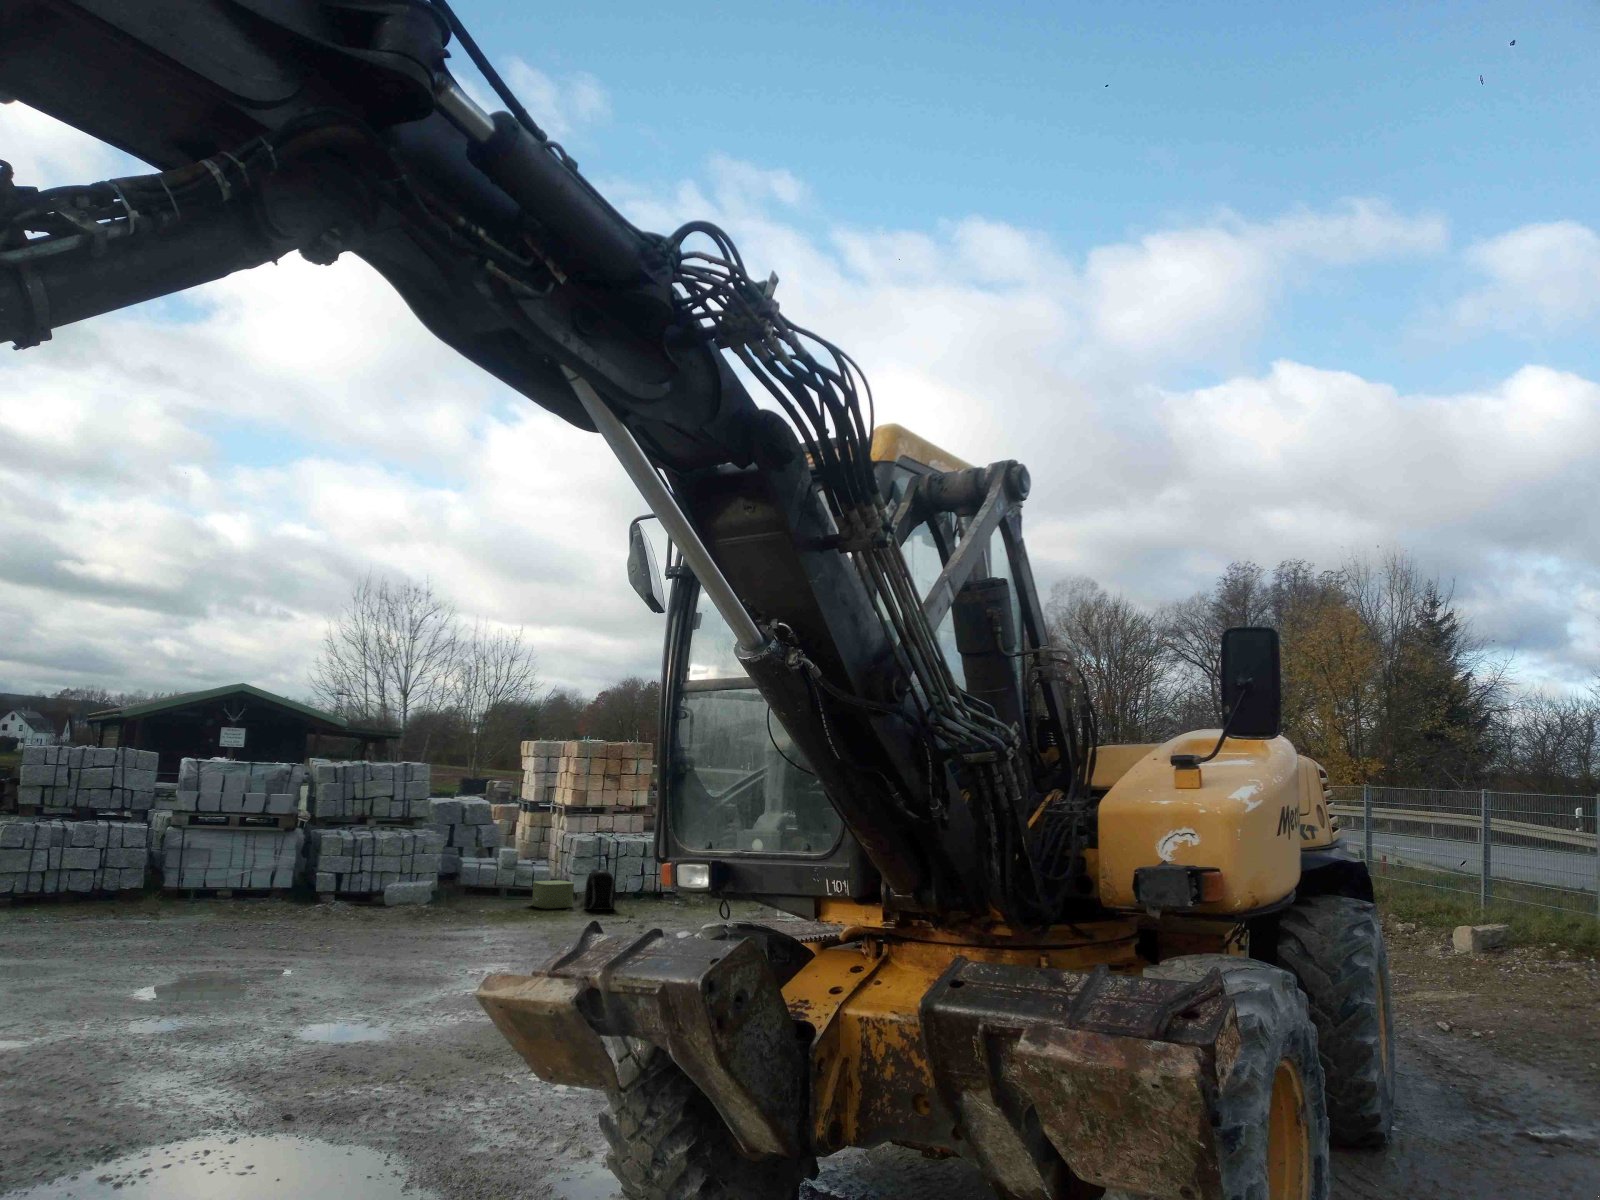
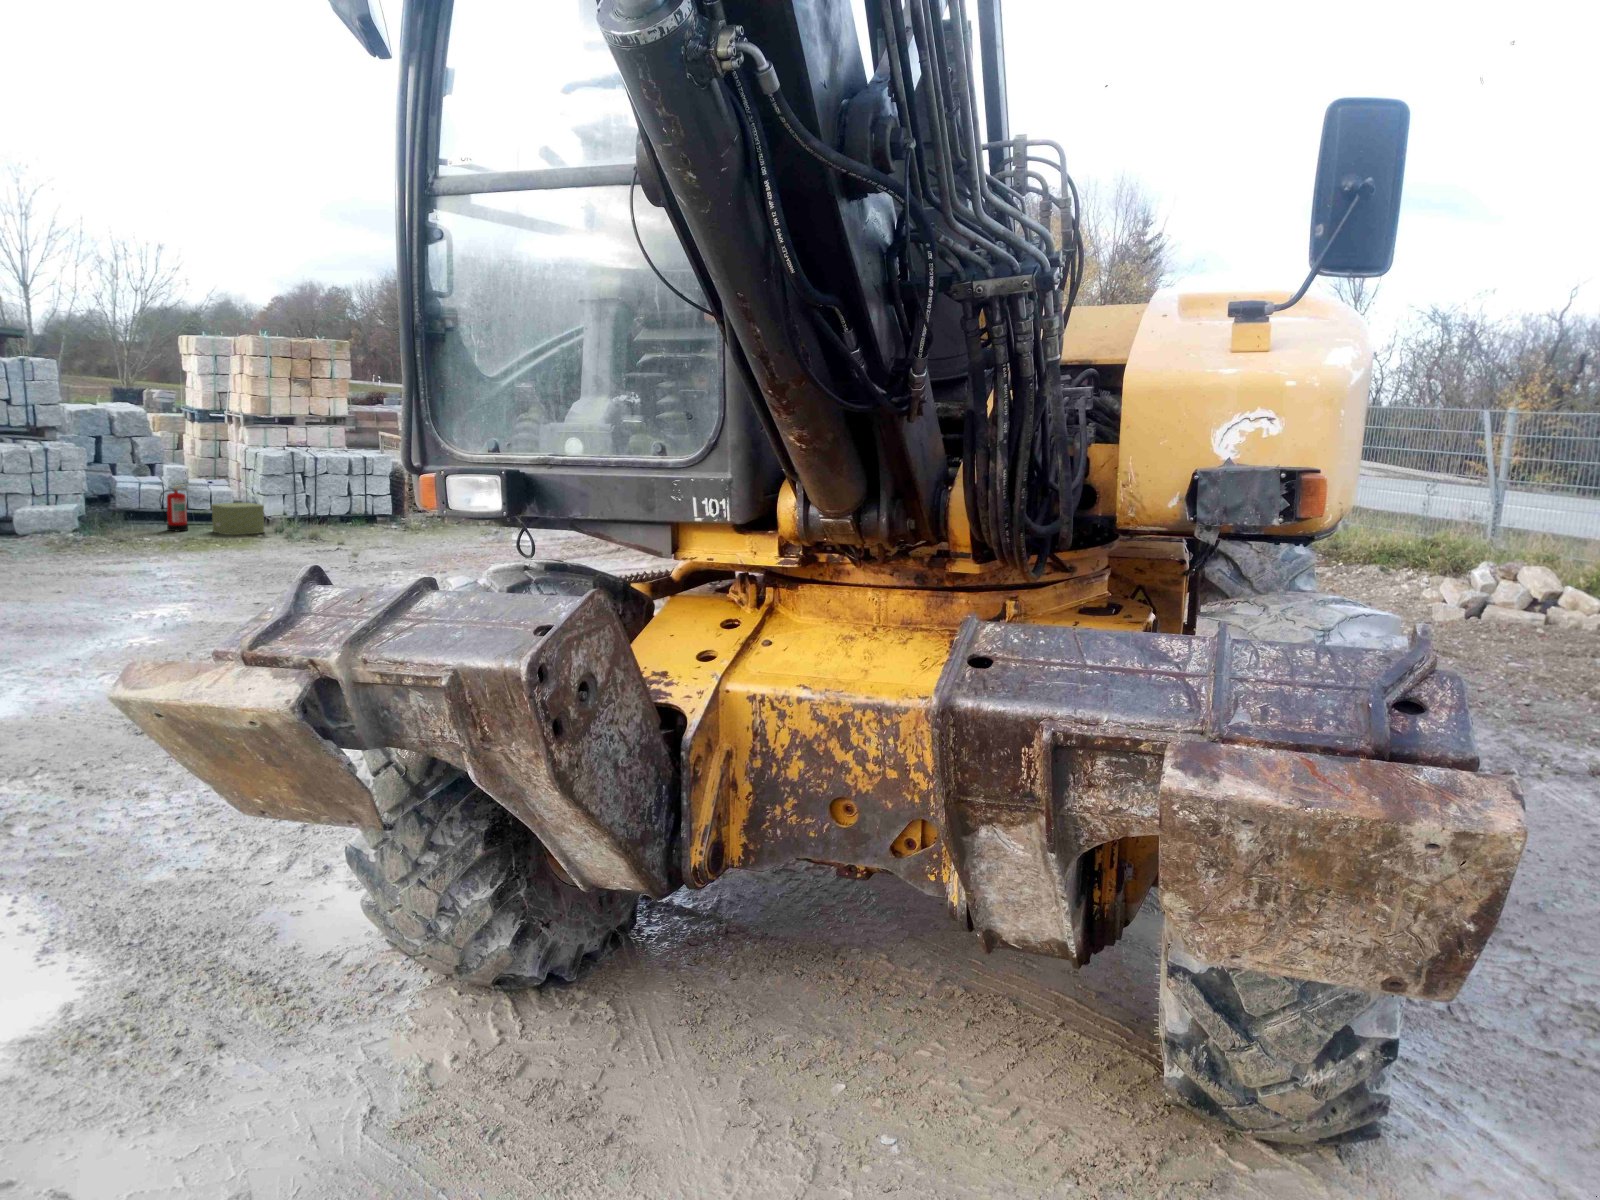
fire extinguisher: none [493,864,521,905] -> present [159,485,188,531]
backpack: present [584,869,616,910] -> none [278,489,317,535]

